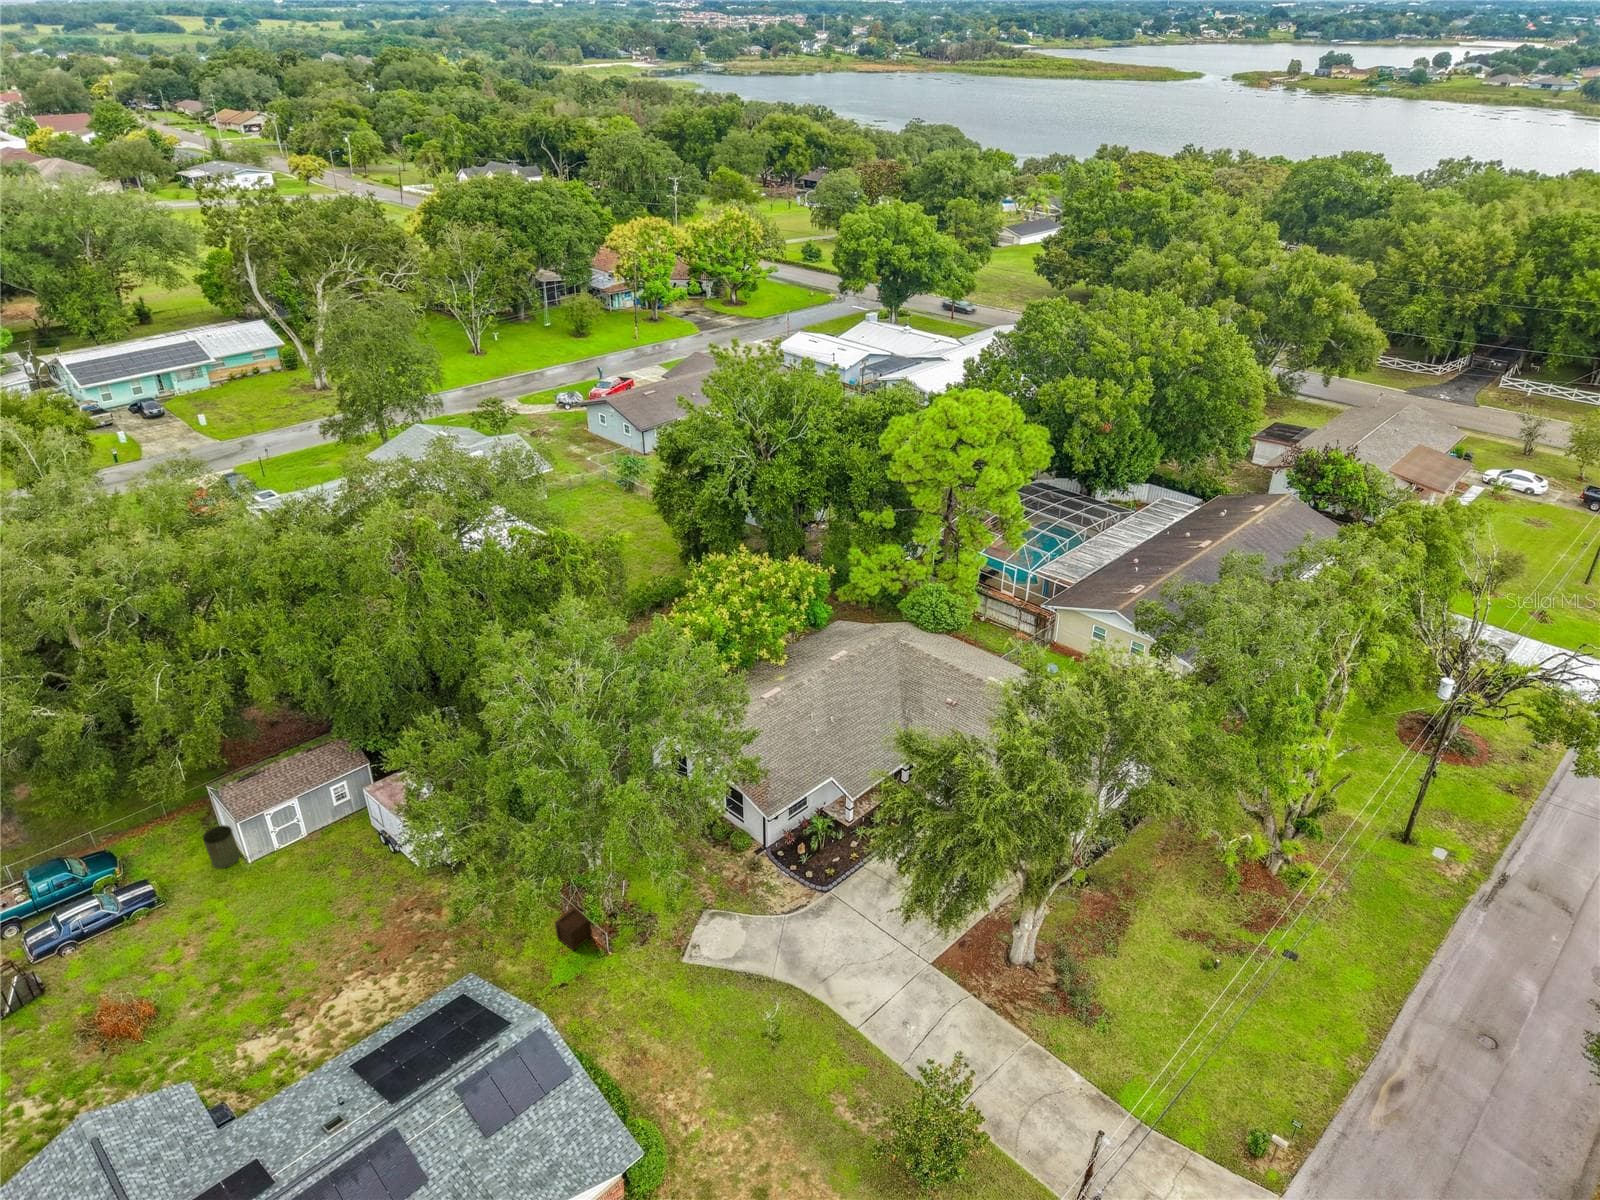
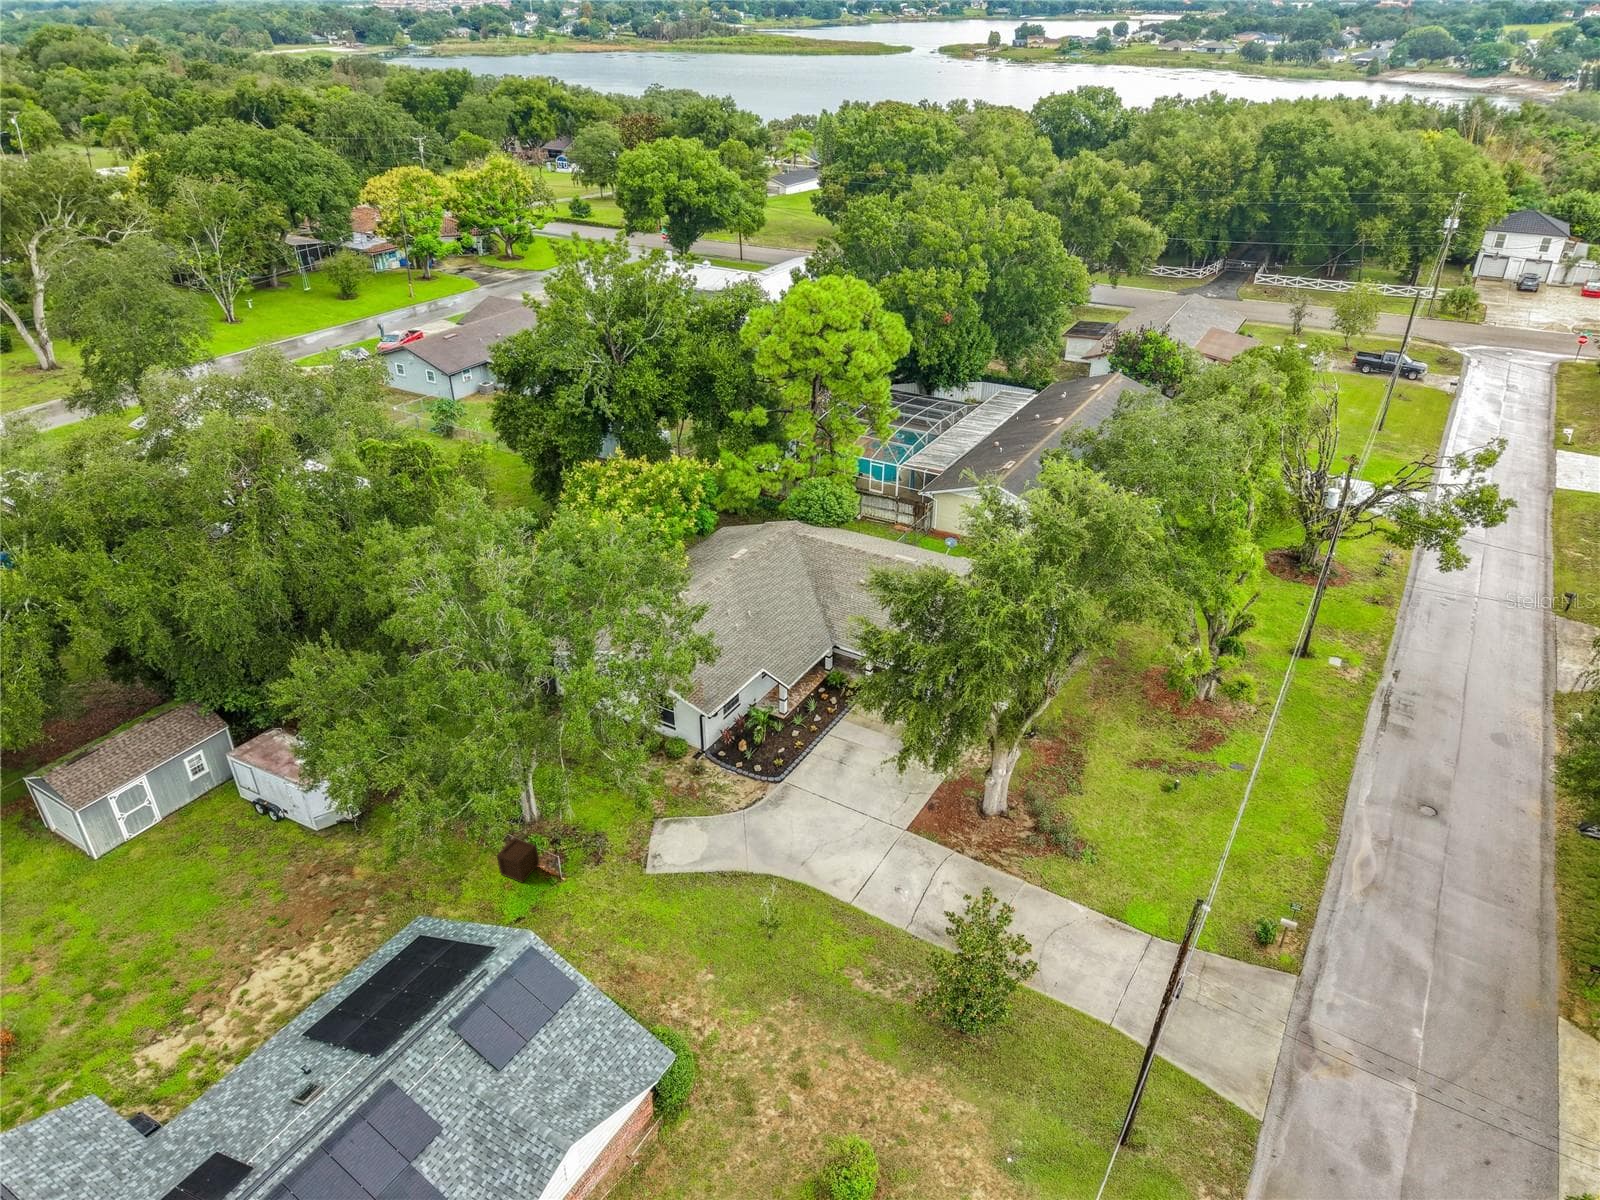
trash can: present [203,825,240,869] -> none [24,819,77,872]

